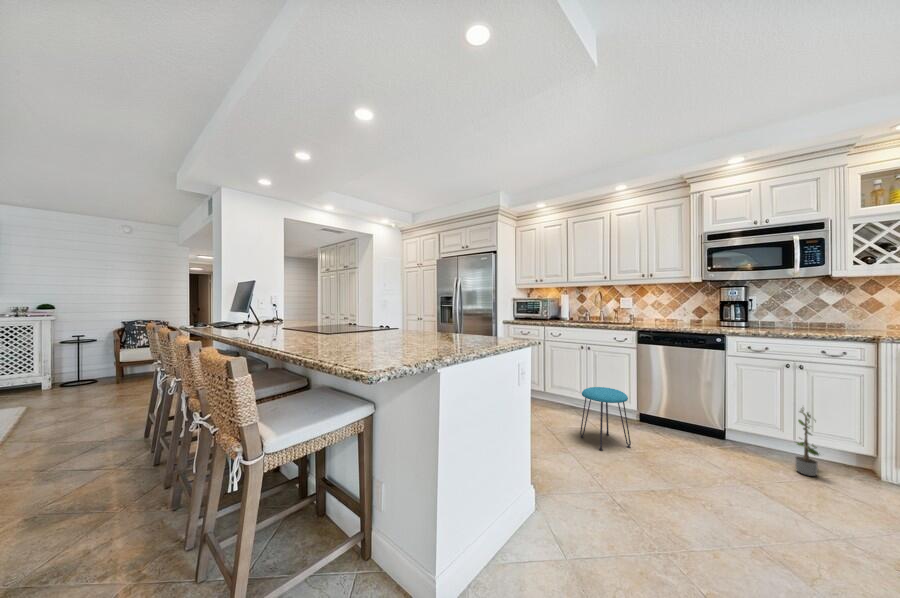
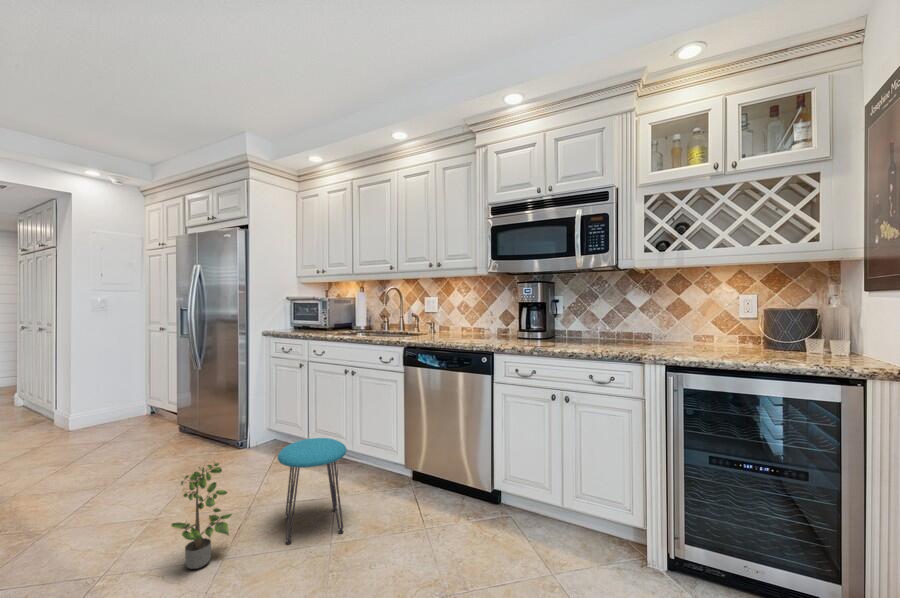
potted plant: present [796,408,819,476] -> present [171,463,232,569]

